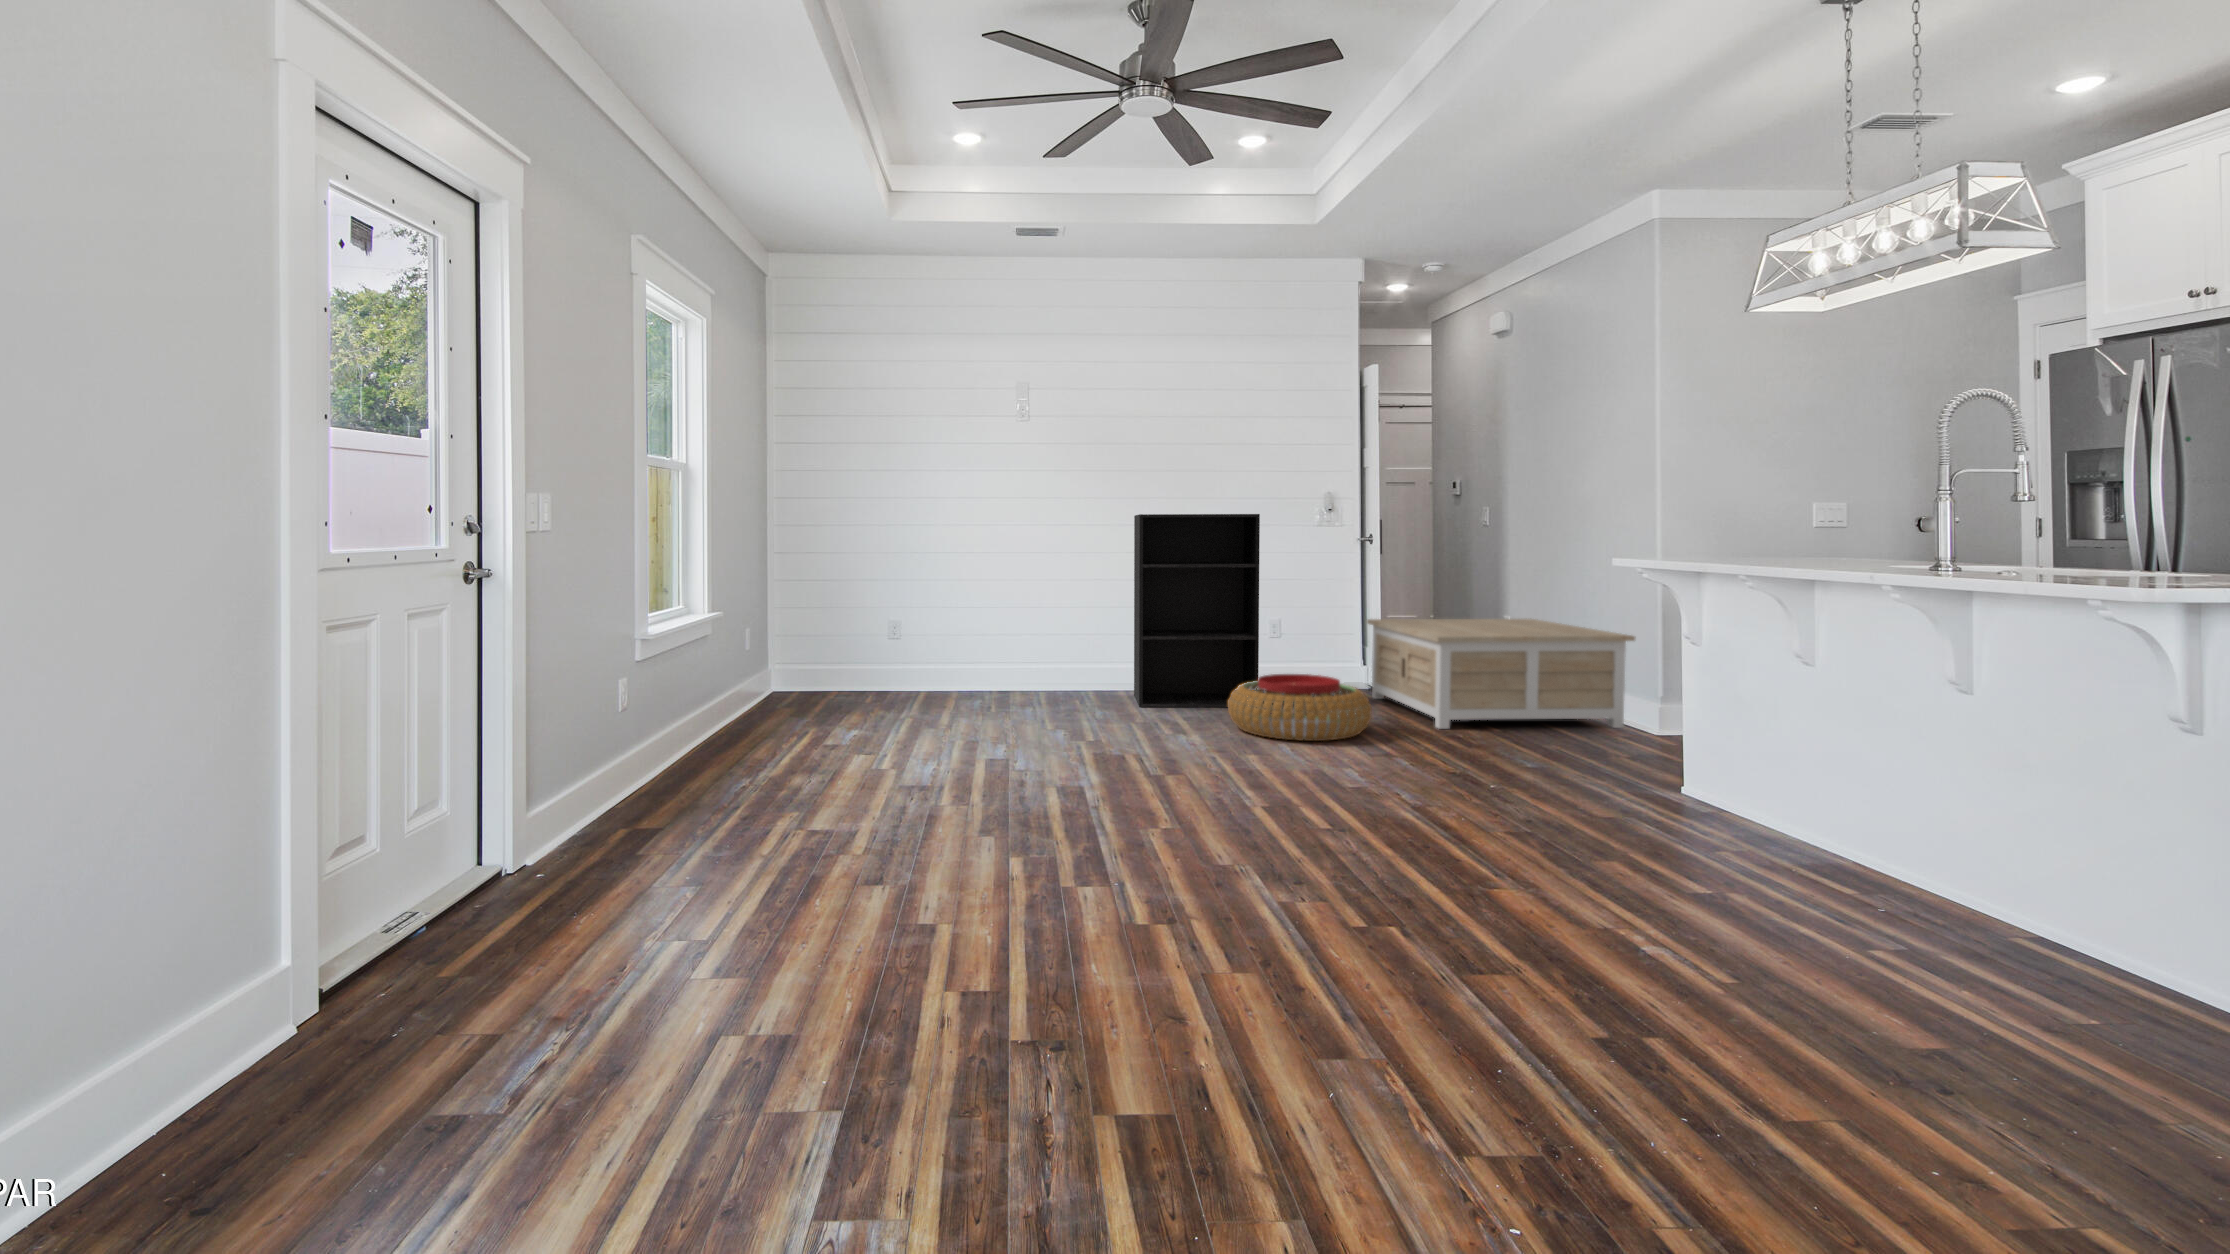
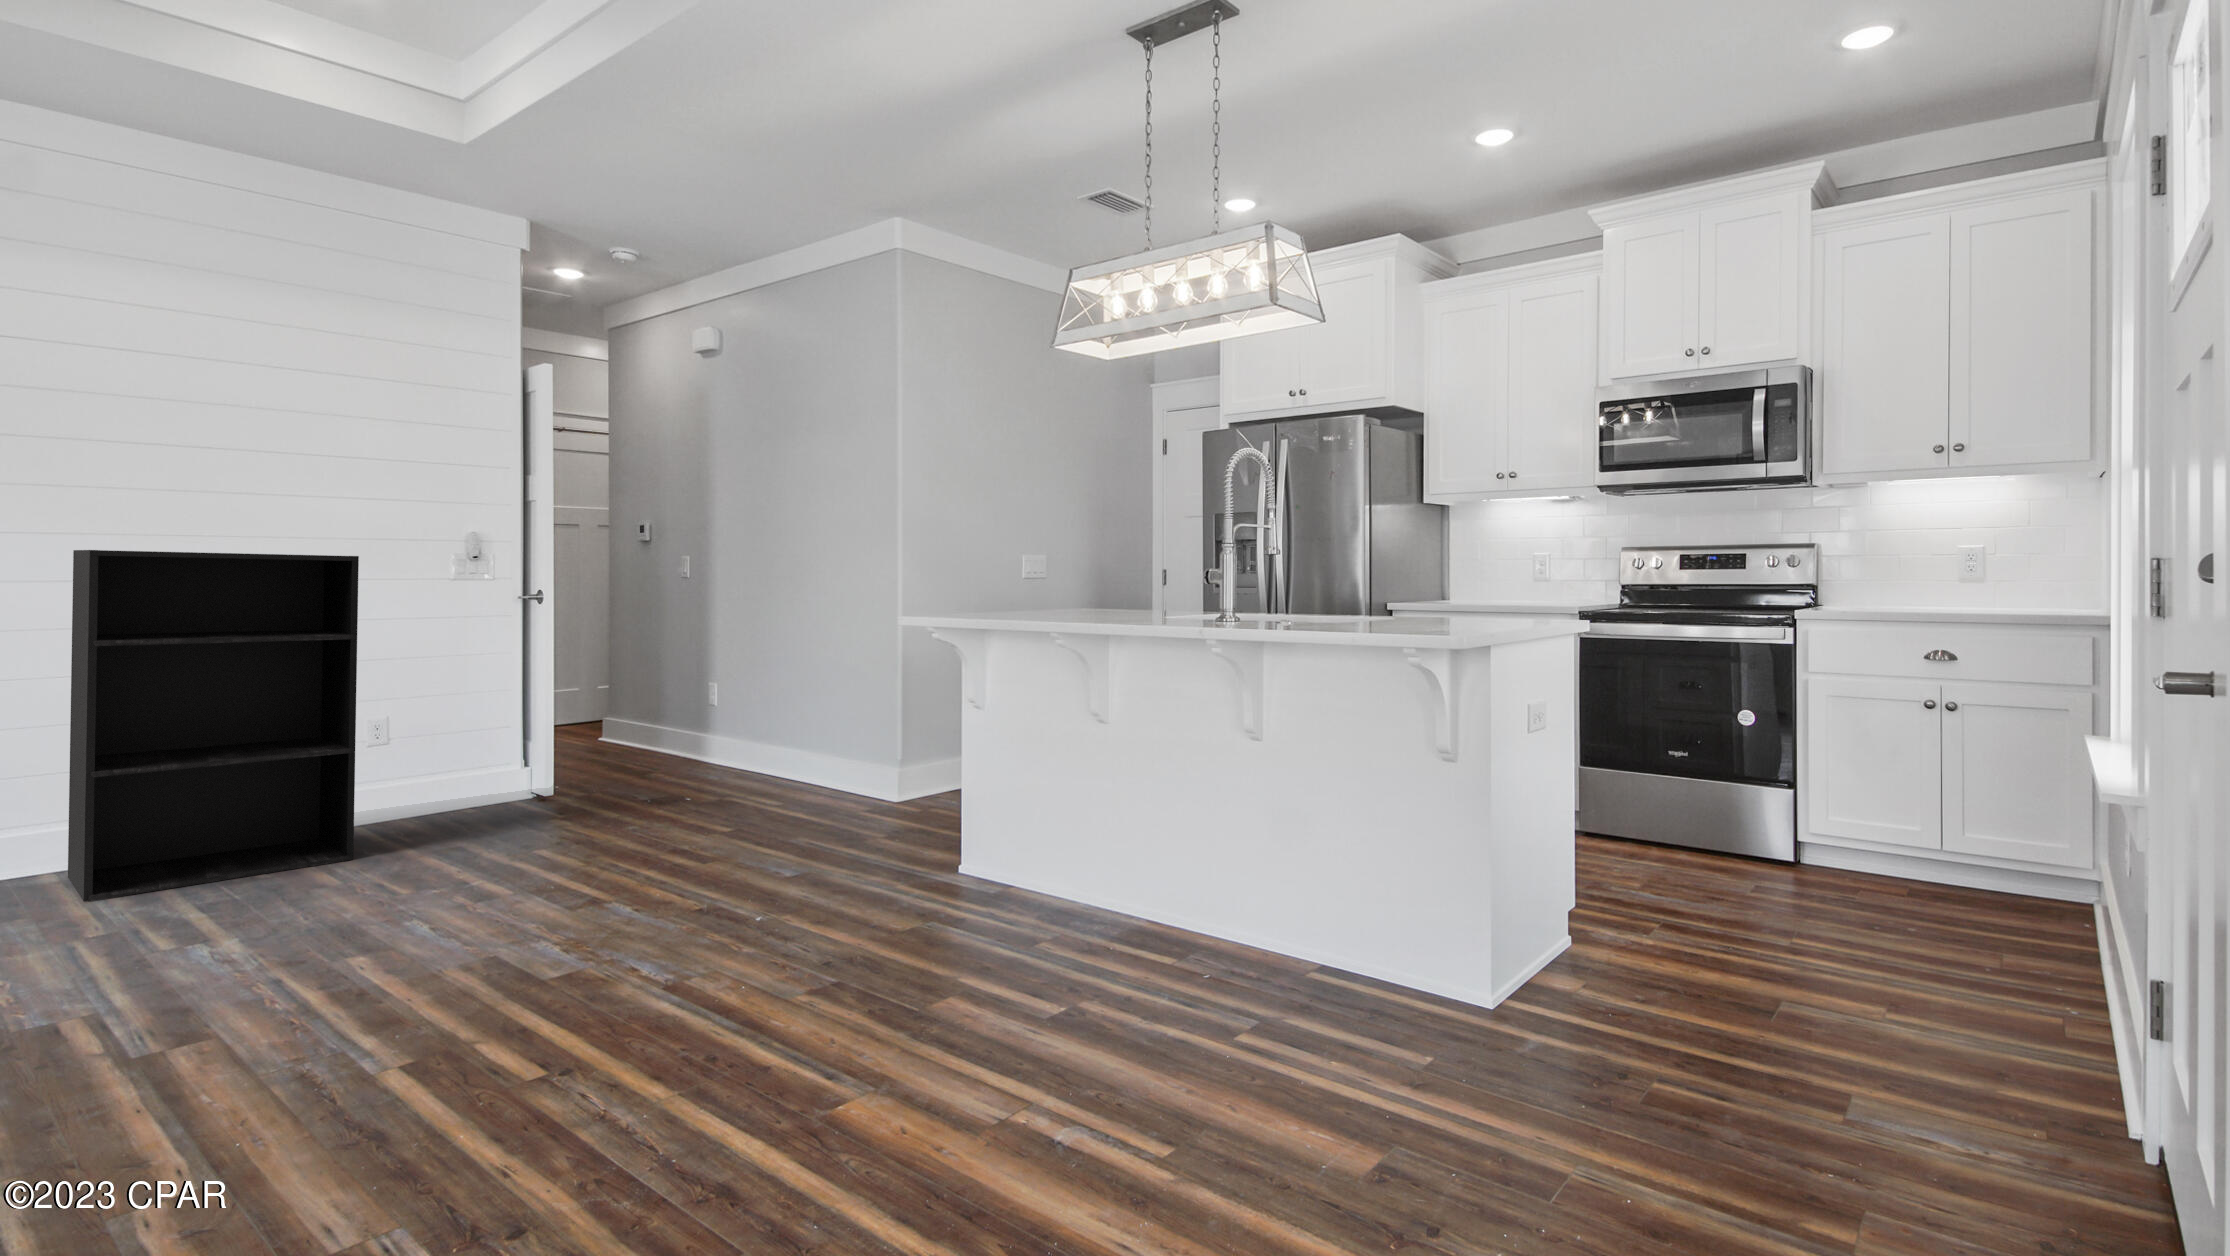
coffee table: present [1366,619,1635,729] -> none [535,688,871,847]
pouf: present [1228,674,1372,741] -> none [300,799,561,915]

